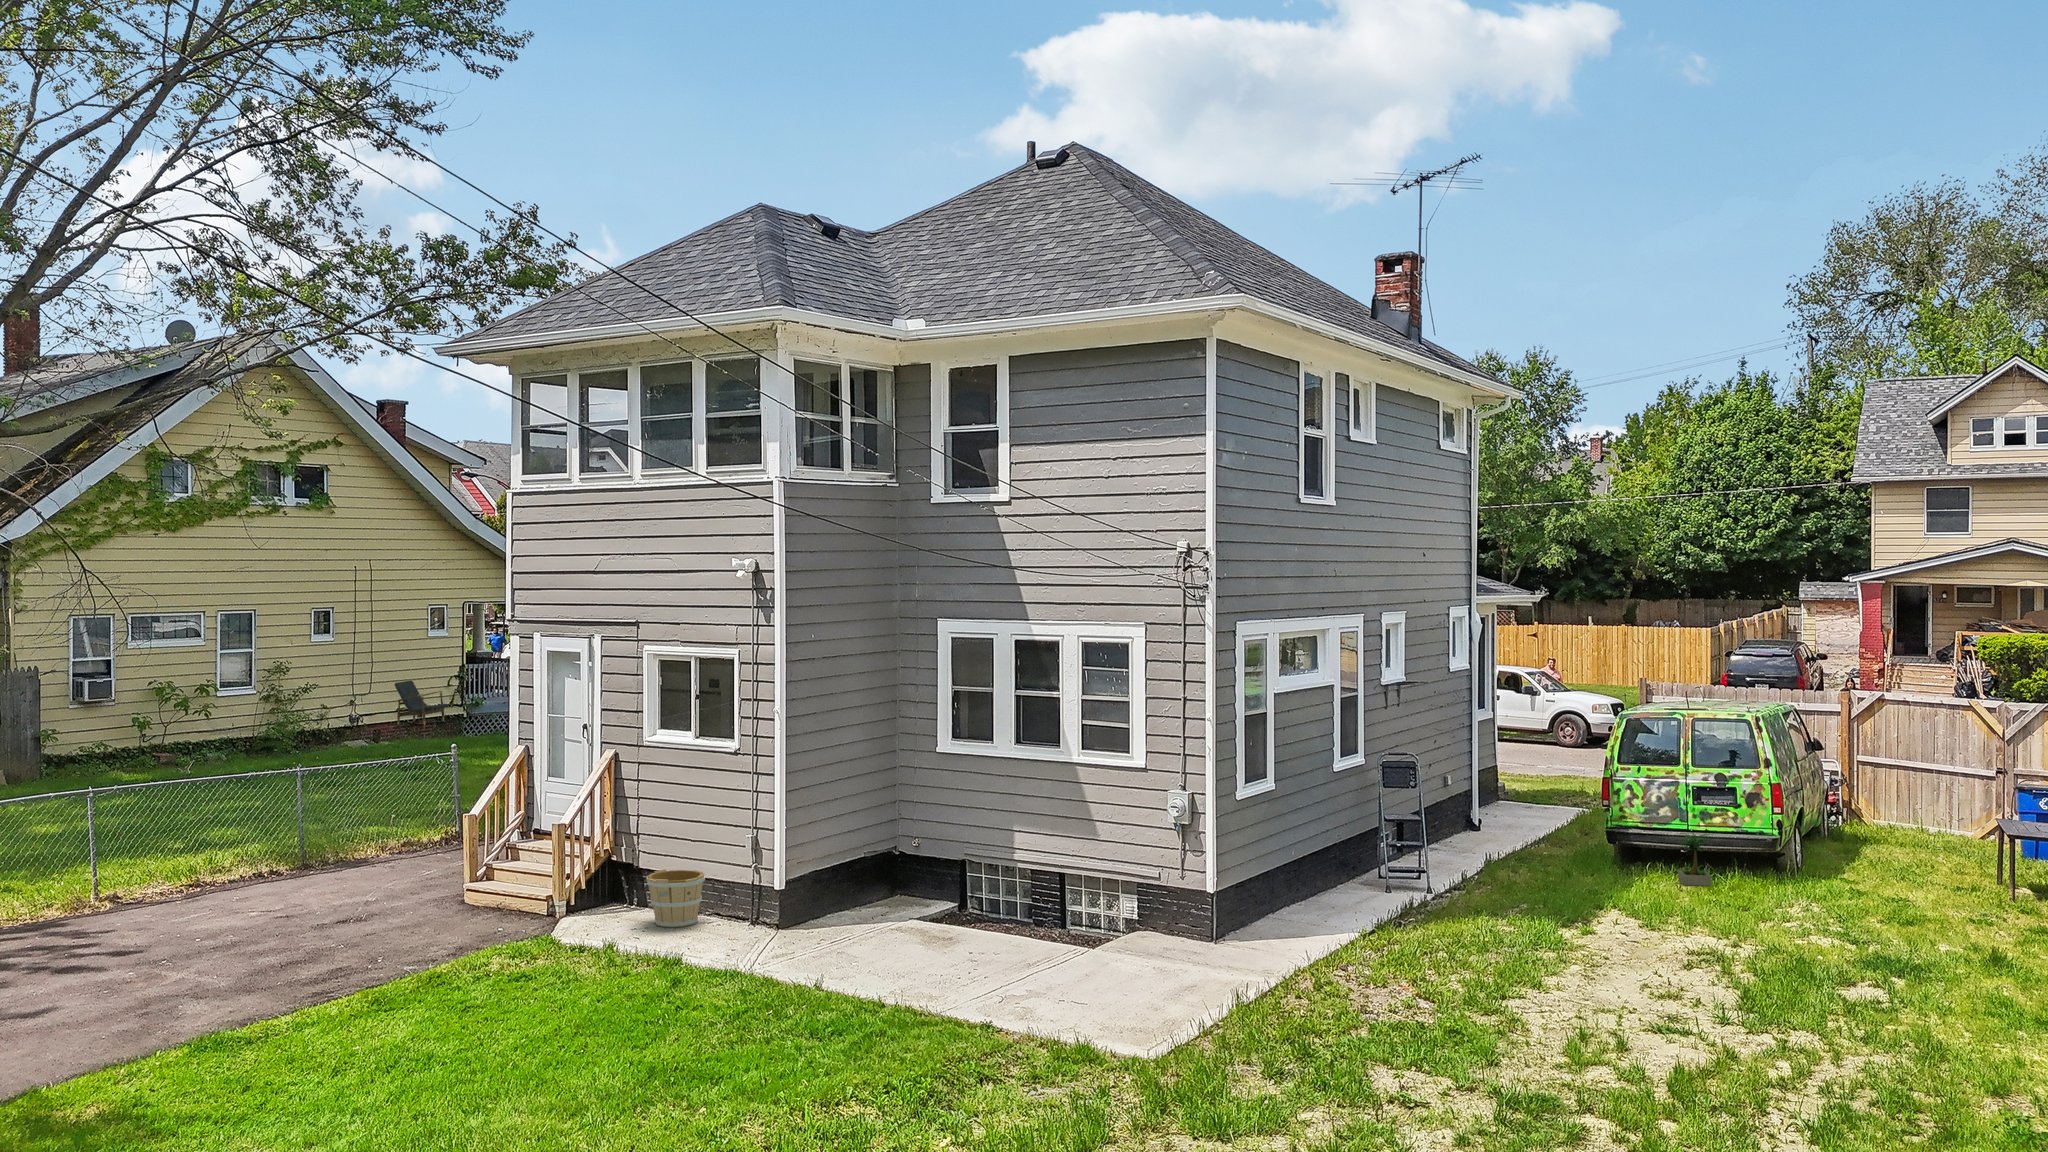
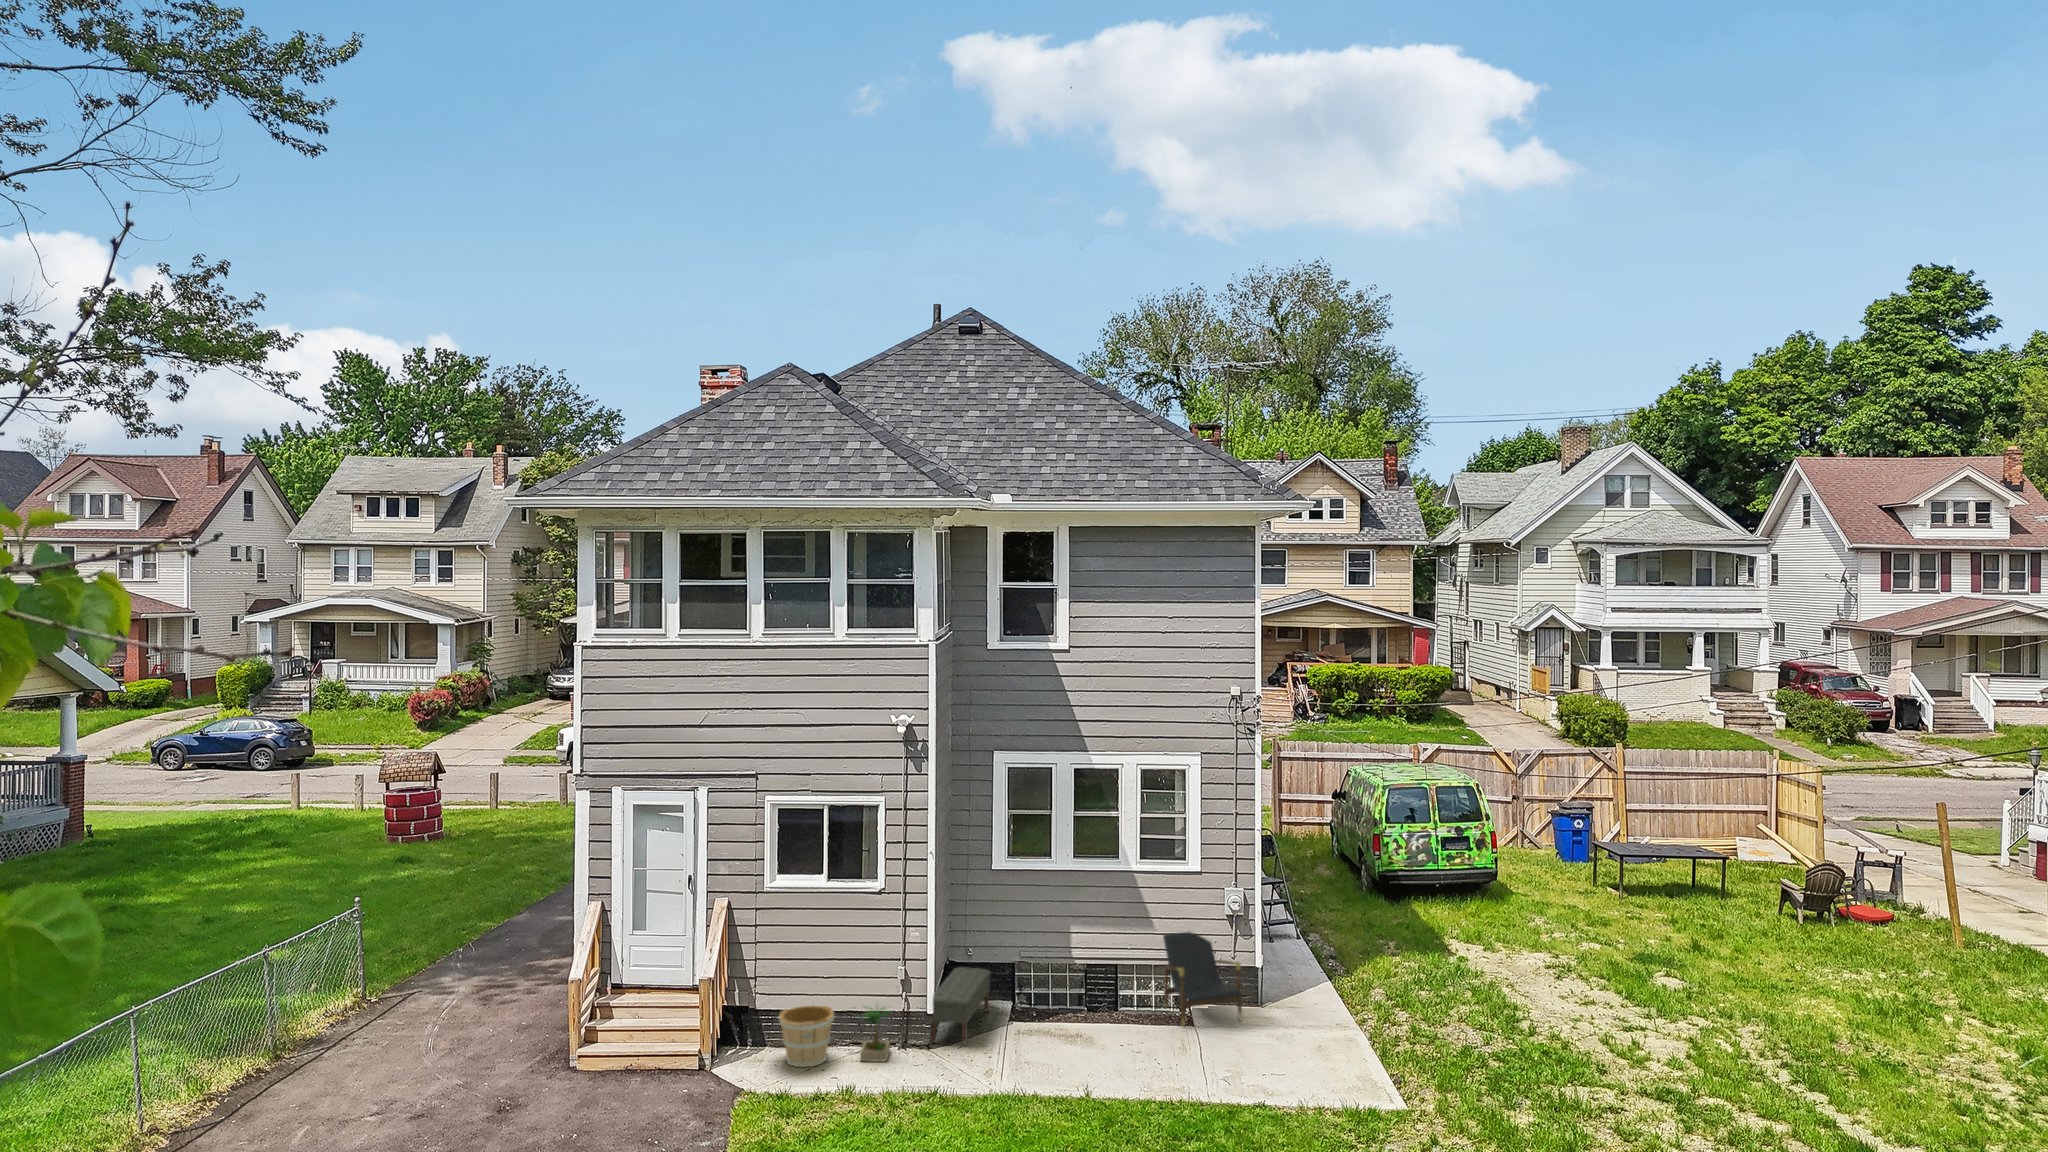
lounge chair: present [395,681,448,726] -> present [1163,932,1242,1027]
potted plant: present [1678,832,1712,886] -> present [860,1005,890,1061]
bench: none [803,859,913,932] -> present [931,967,991,1046]

